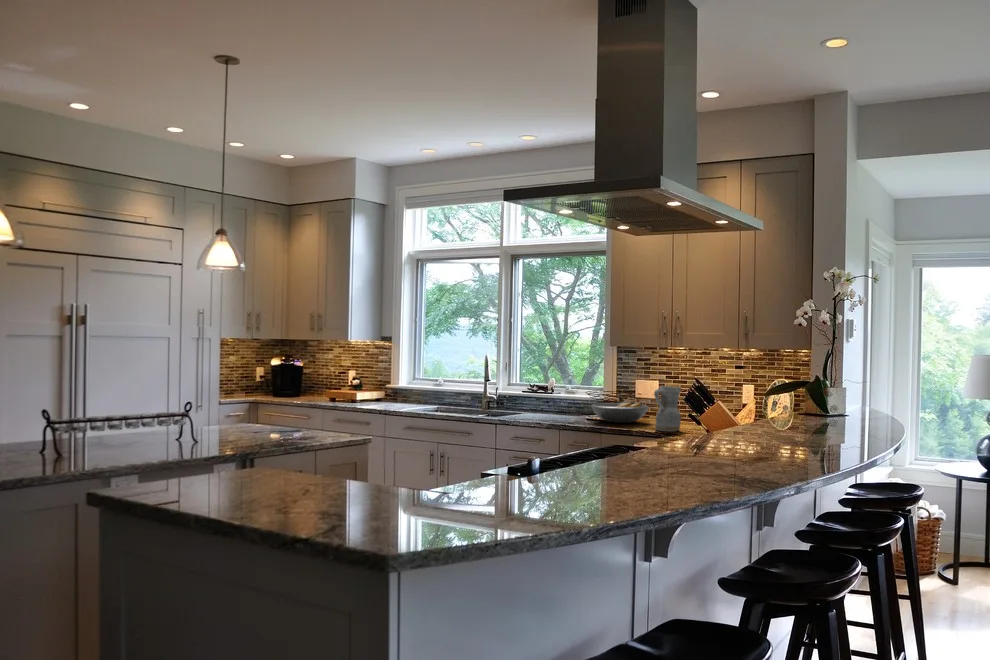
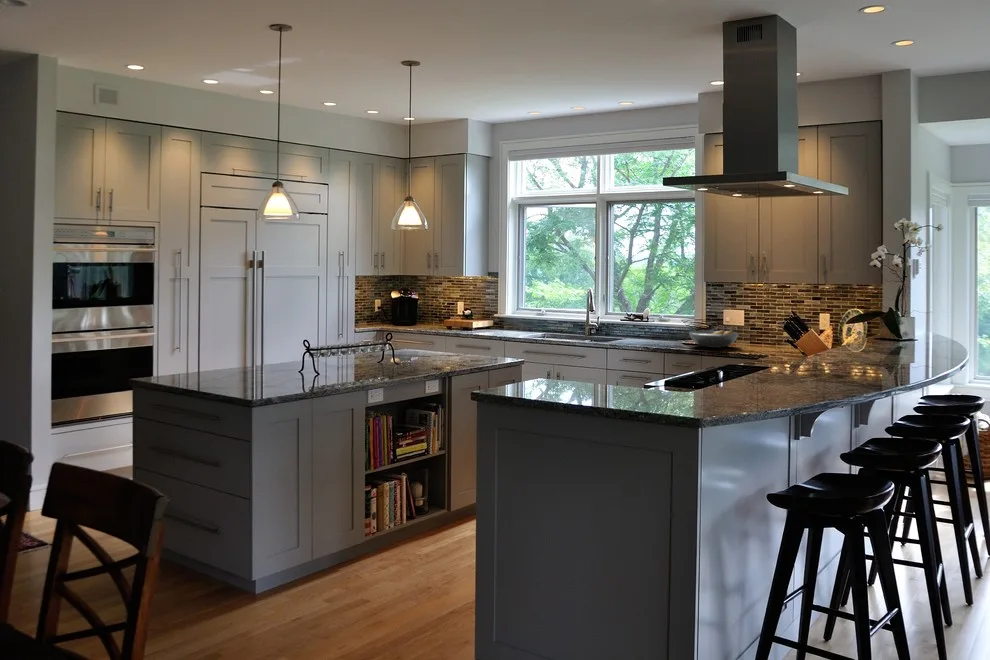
ceramic pitcher: present [654,386,681,431] -> none [747,316,770,355]

